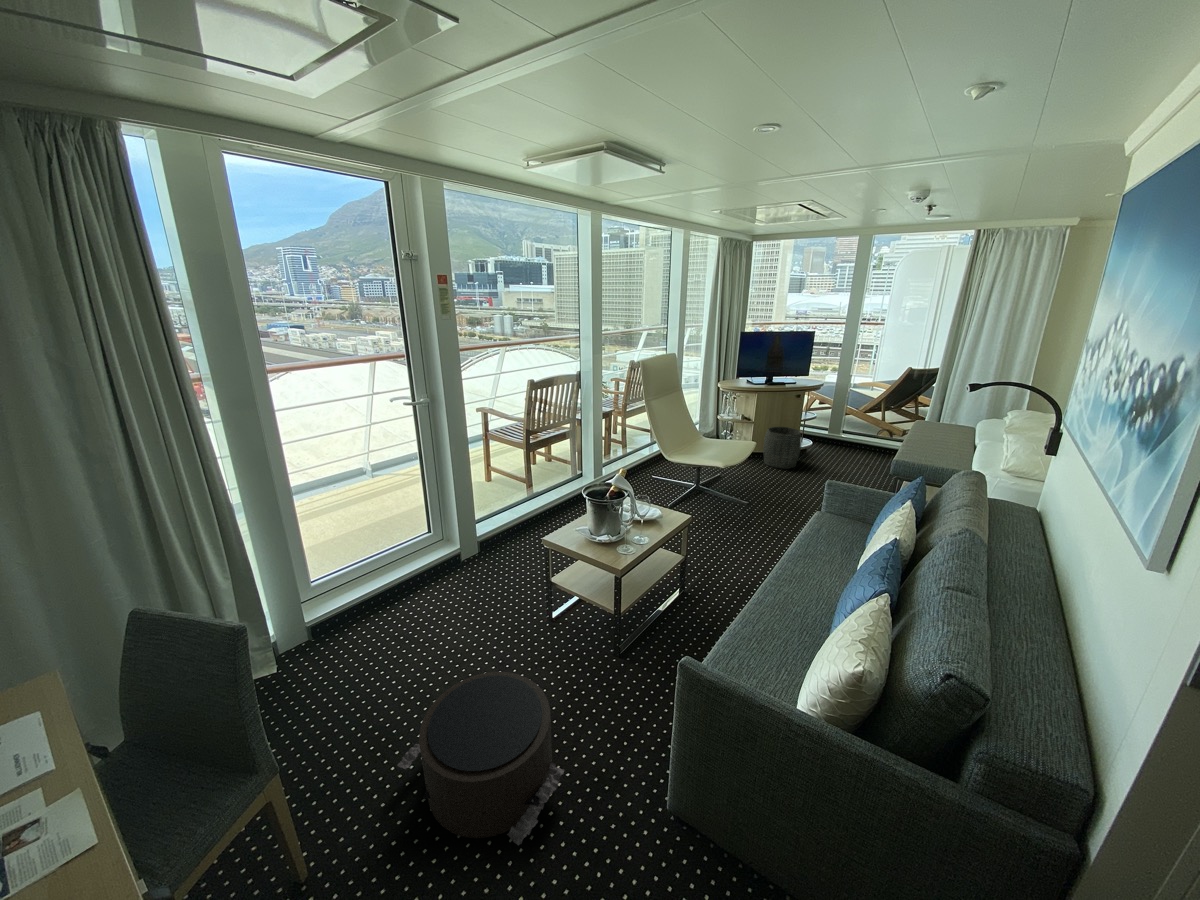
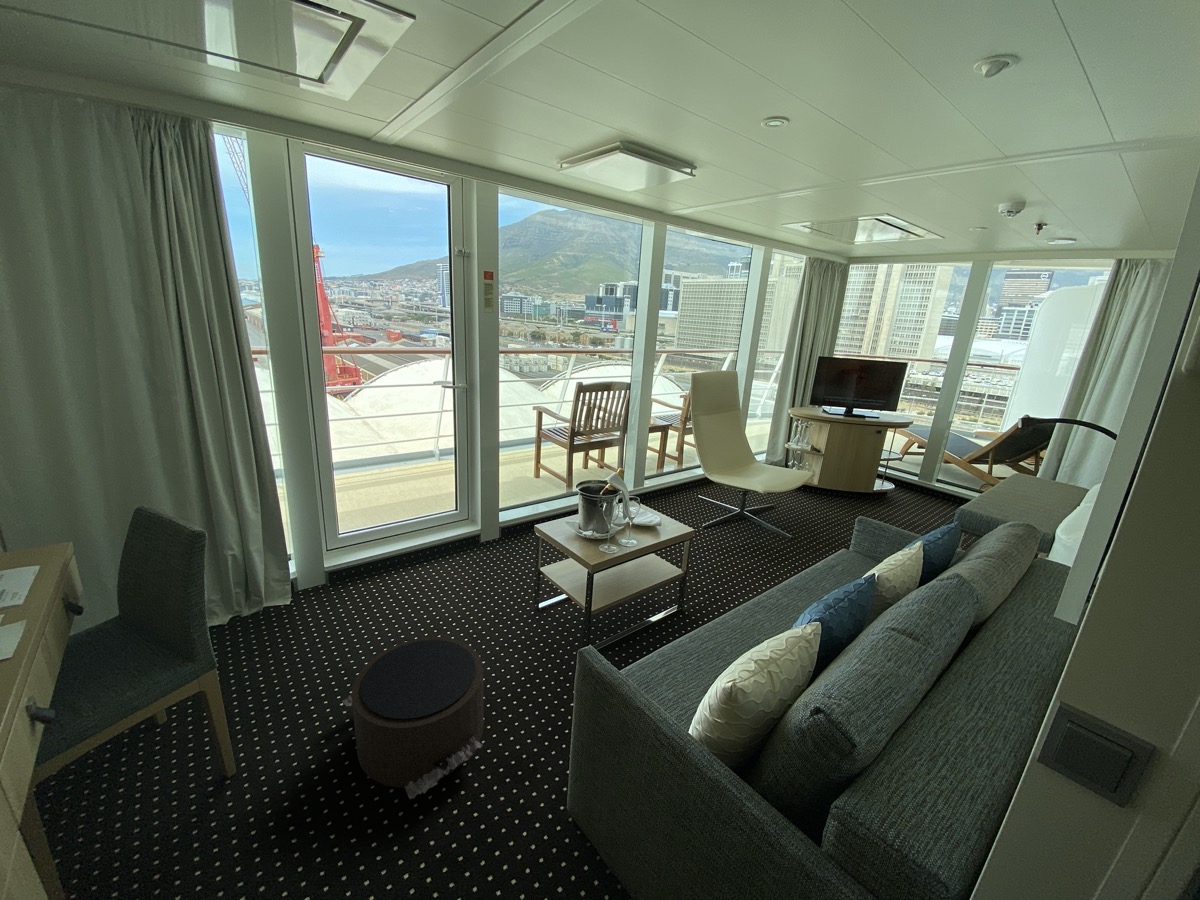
woven basket: present [763,427,801,469] -> none [829,463,875,510]

